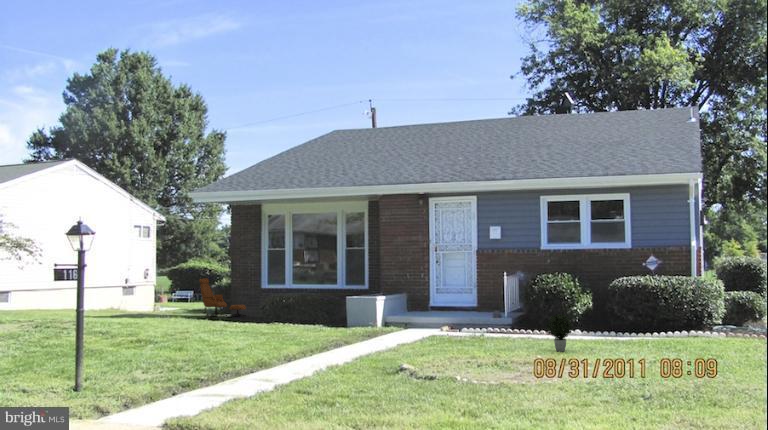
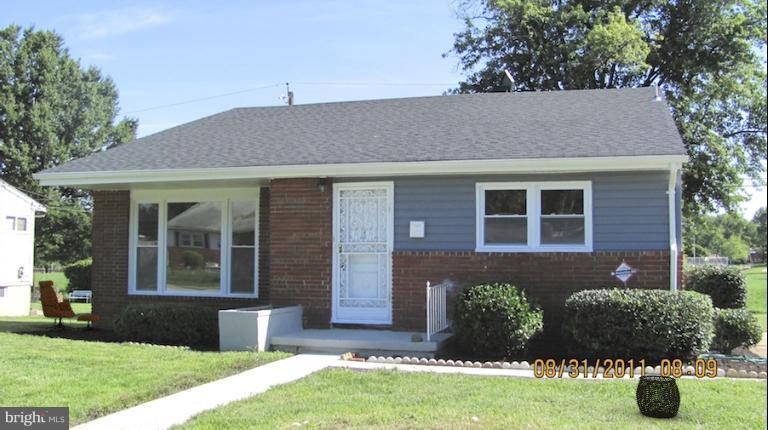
potted plant: present [546,314,573,352] -> none [491,352,534,412]
woven basket: none [640,328,669,353] -> present [636,375,681,418]

